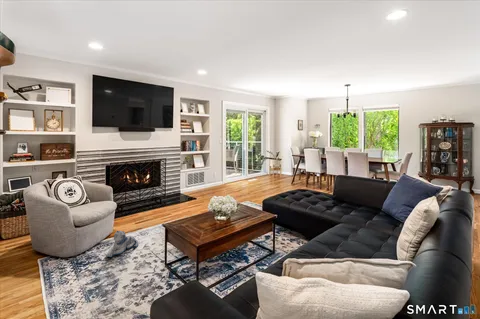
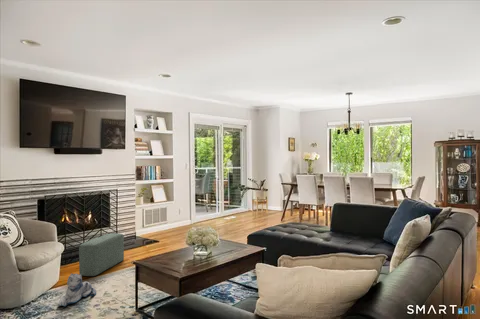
pouf: none [129,195,166,229] -> present [79,233,124,276]

